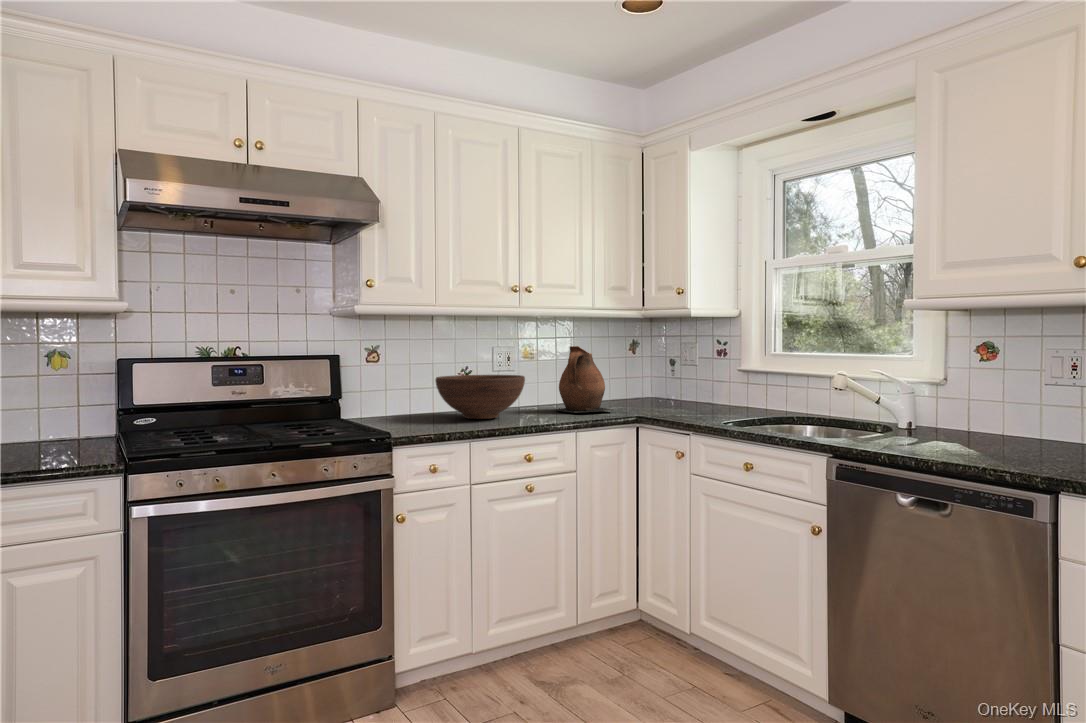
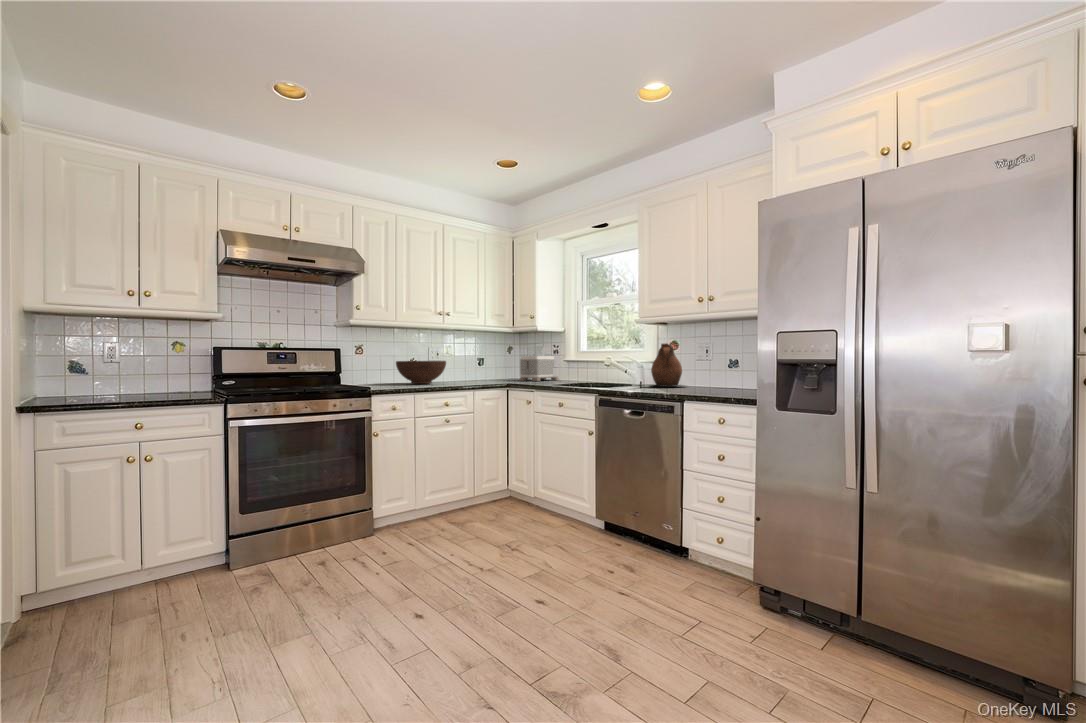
ceramic pitcher: present [556,346,614,413] -> present [651,343,683,387]
toaster: none [652,361,725,409] -> present [519,356,559,381]

